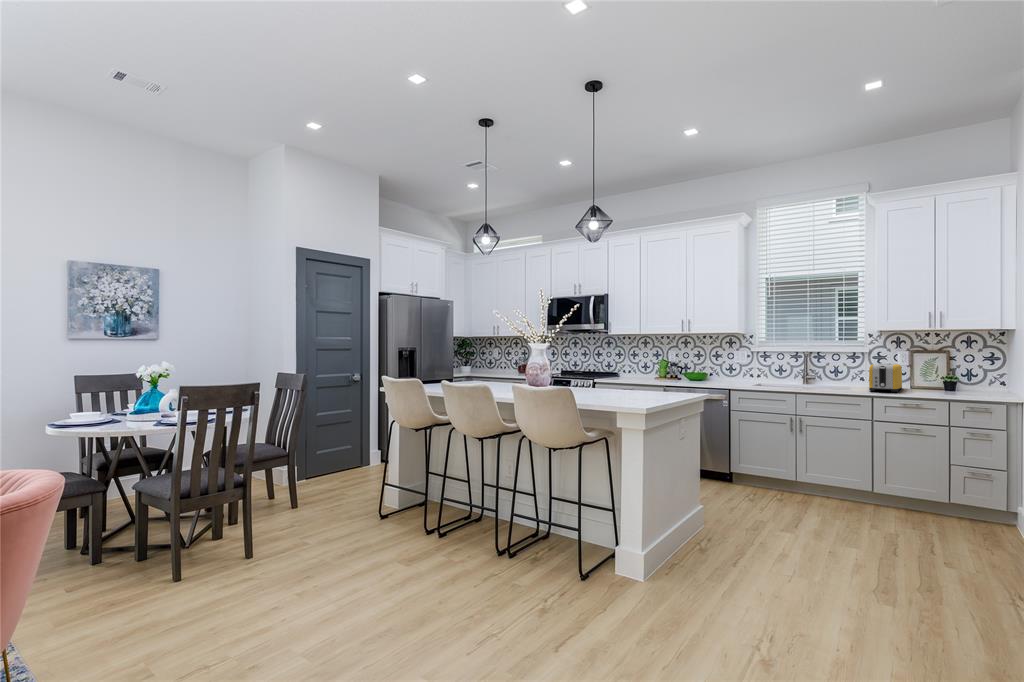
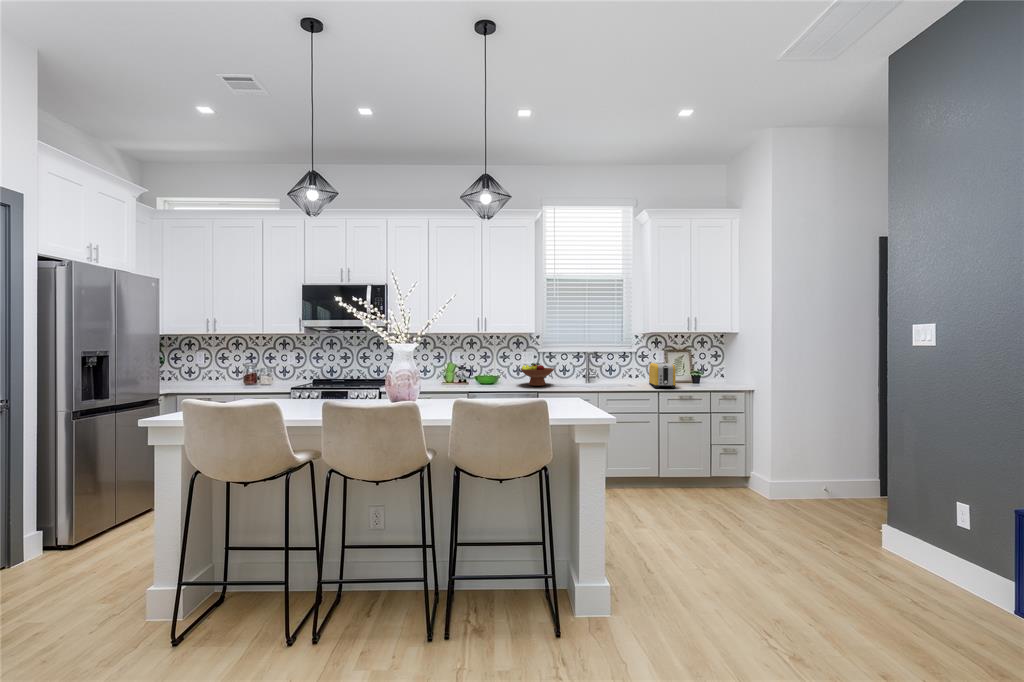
fruit bowl: none [722,361,759,383] -> present [521,363,554,386]

